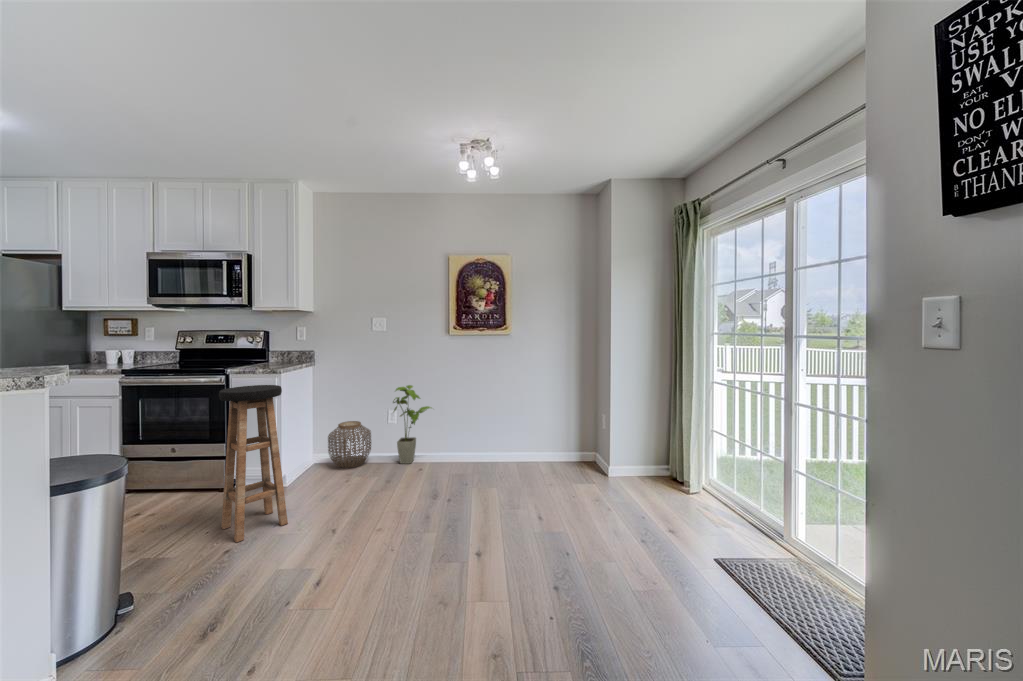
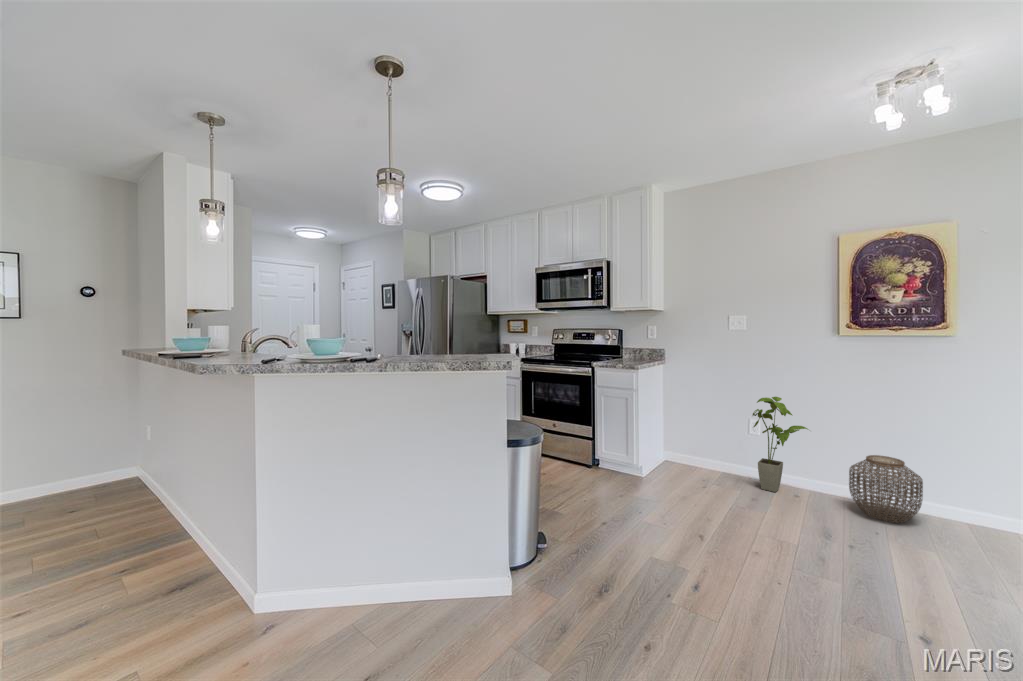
bar stool: present [219,385,288,542] -> none [593,381,648,522]
woven basket: present [328,421,371,468] -> present [849,455,923,523]

